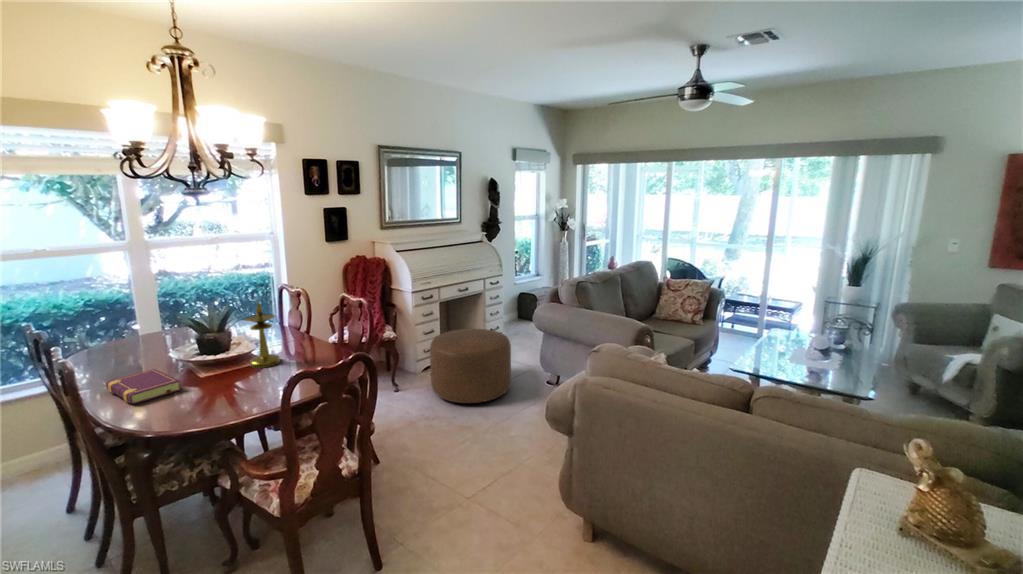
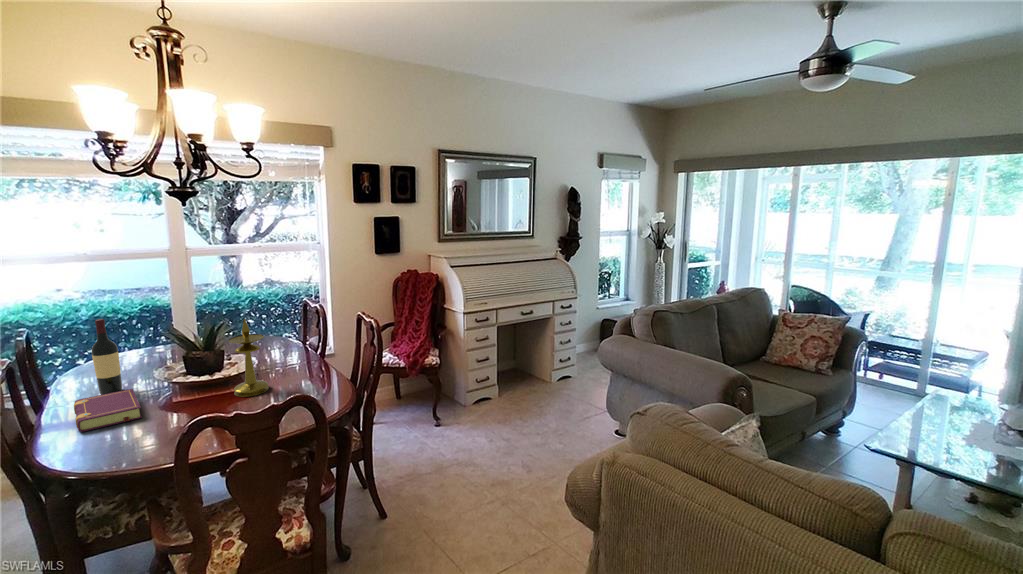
wine bottle: none [106,308,135,377] -> present [92,319,122,395]
ottoman: present [430,329,511,403] -> none [475,359,570,451]

